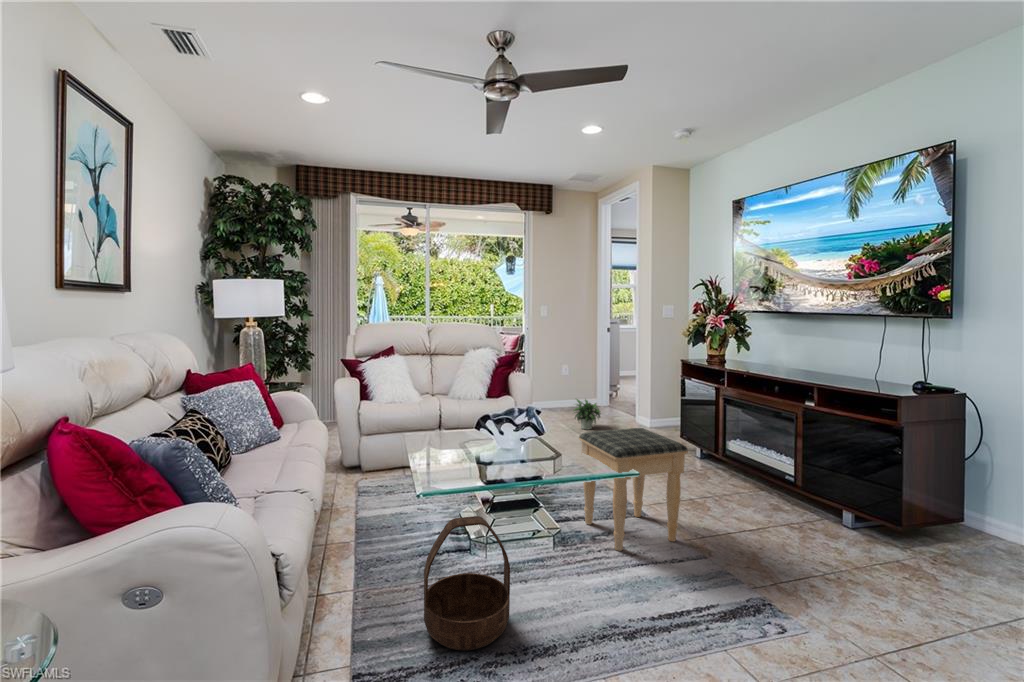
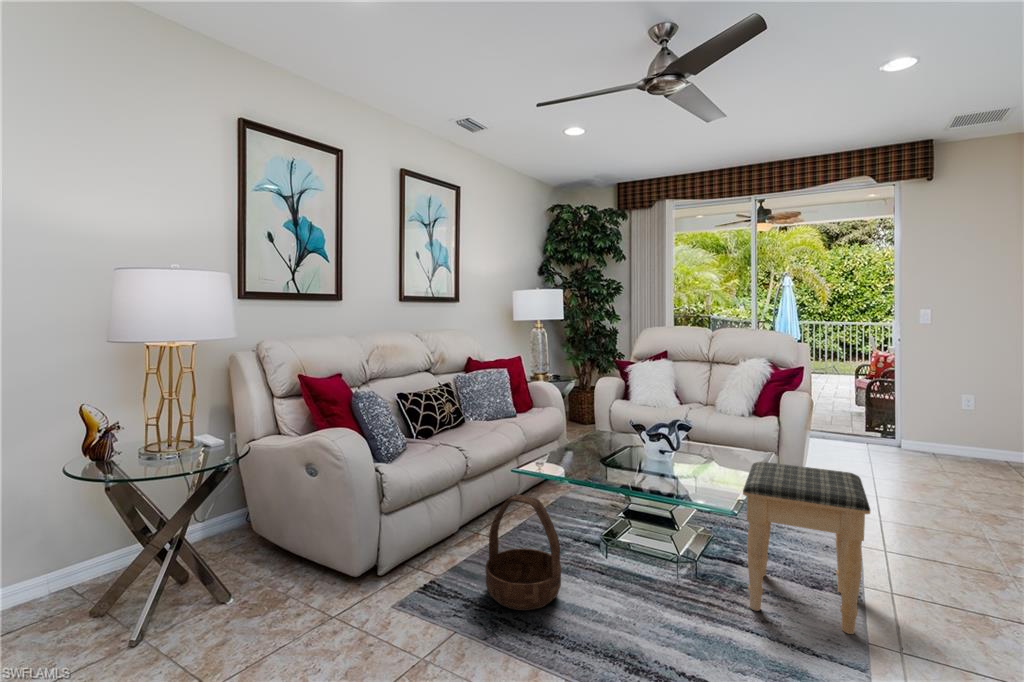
potted plant: present [573,399,600,430] -> none [920,439,977,488]

